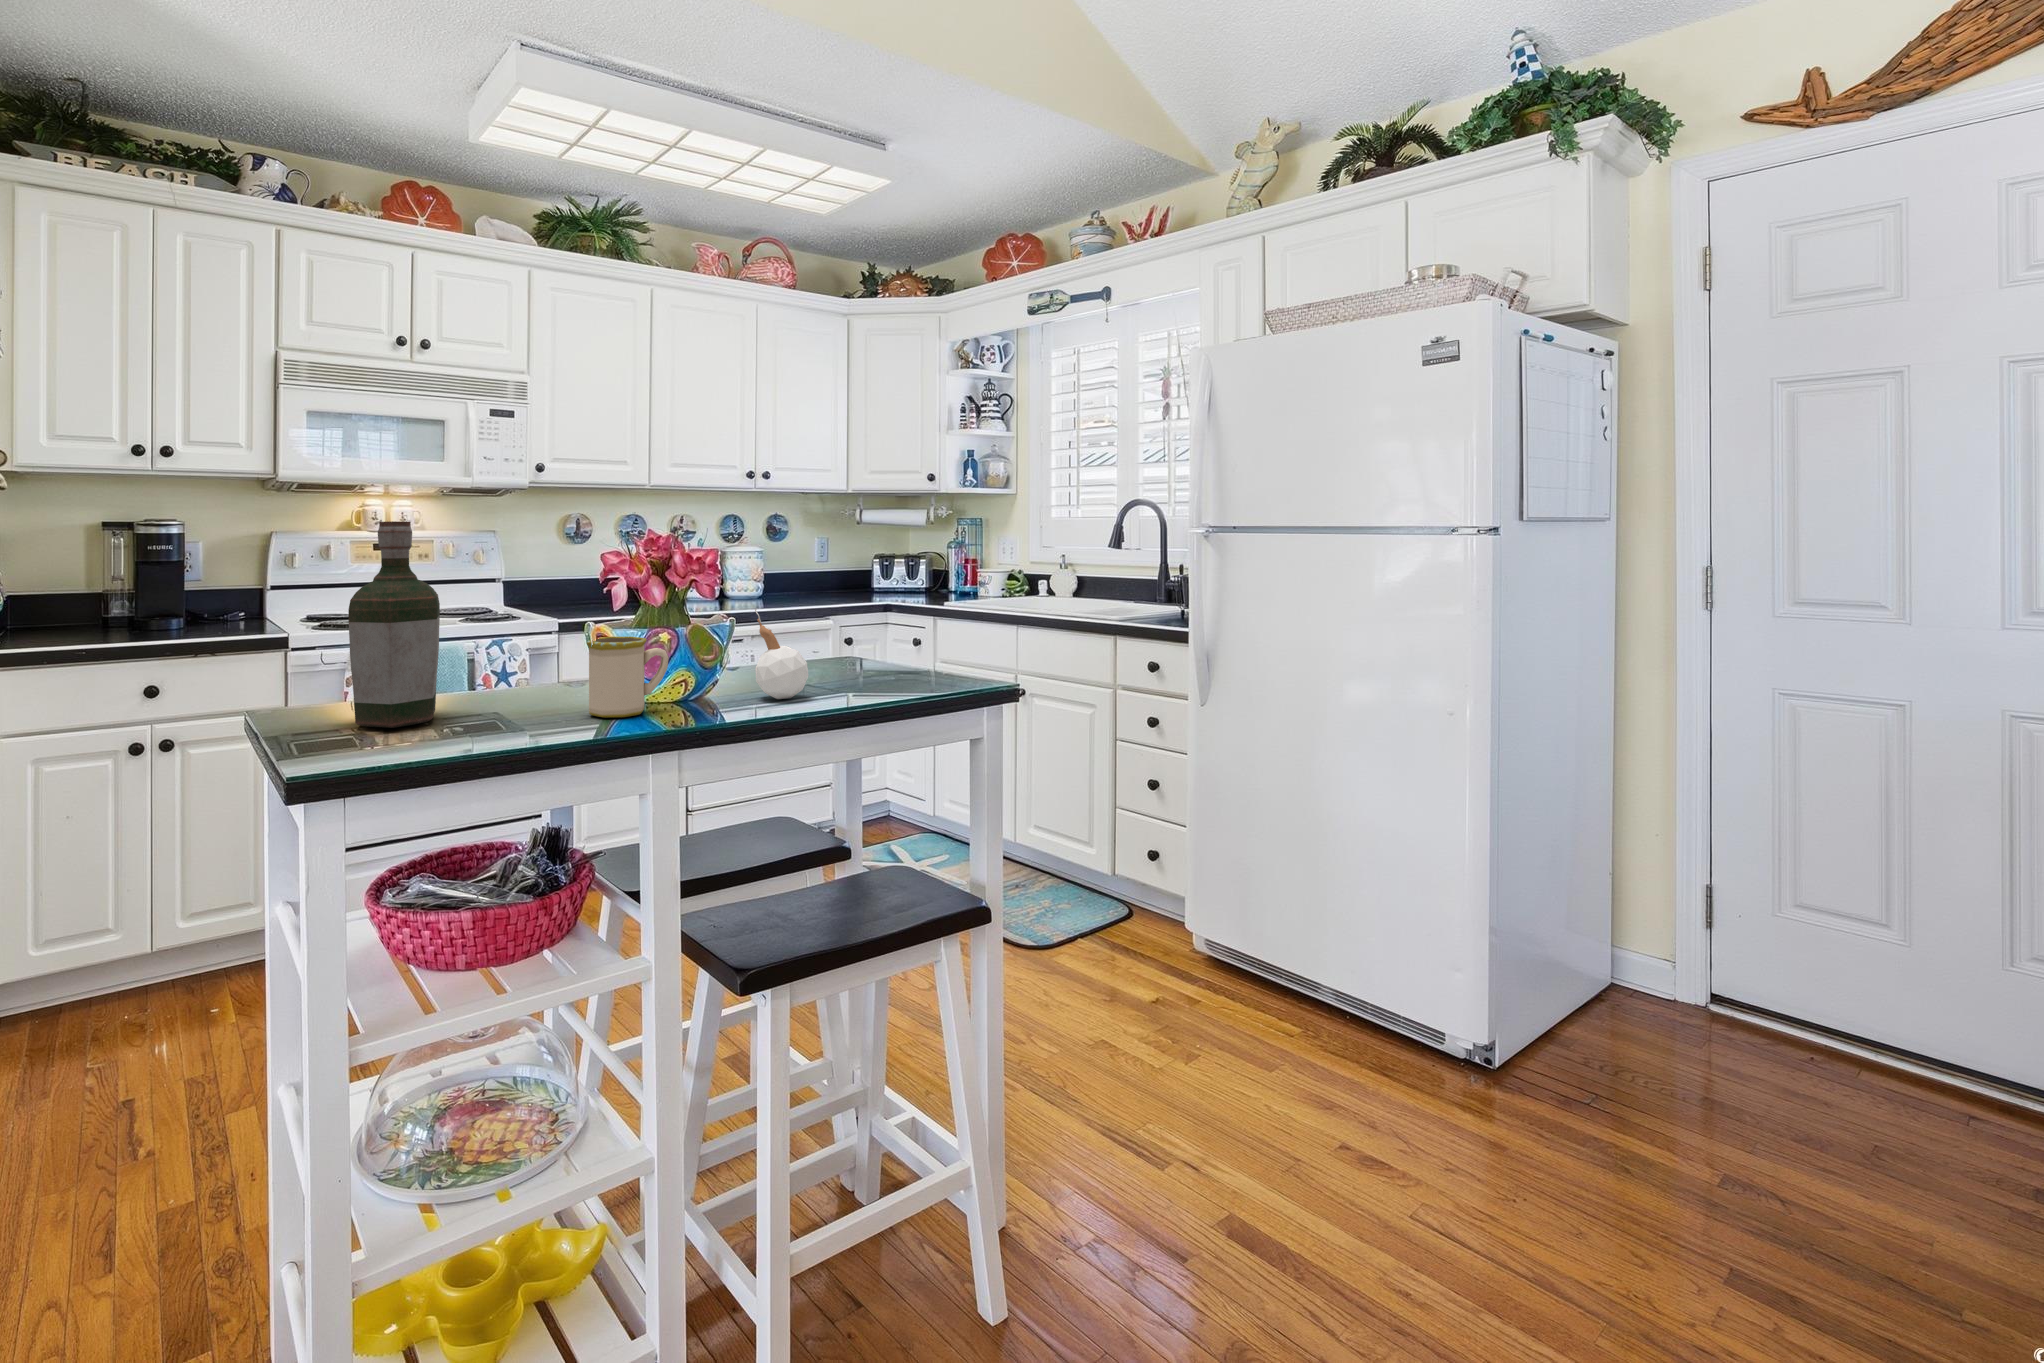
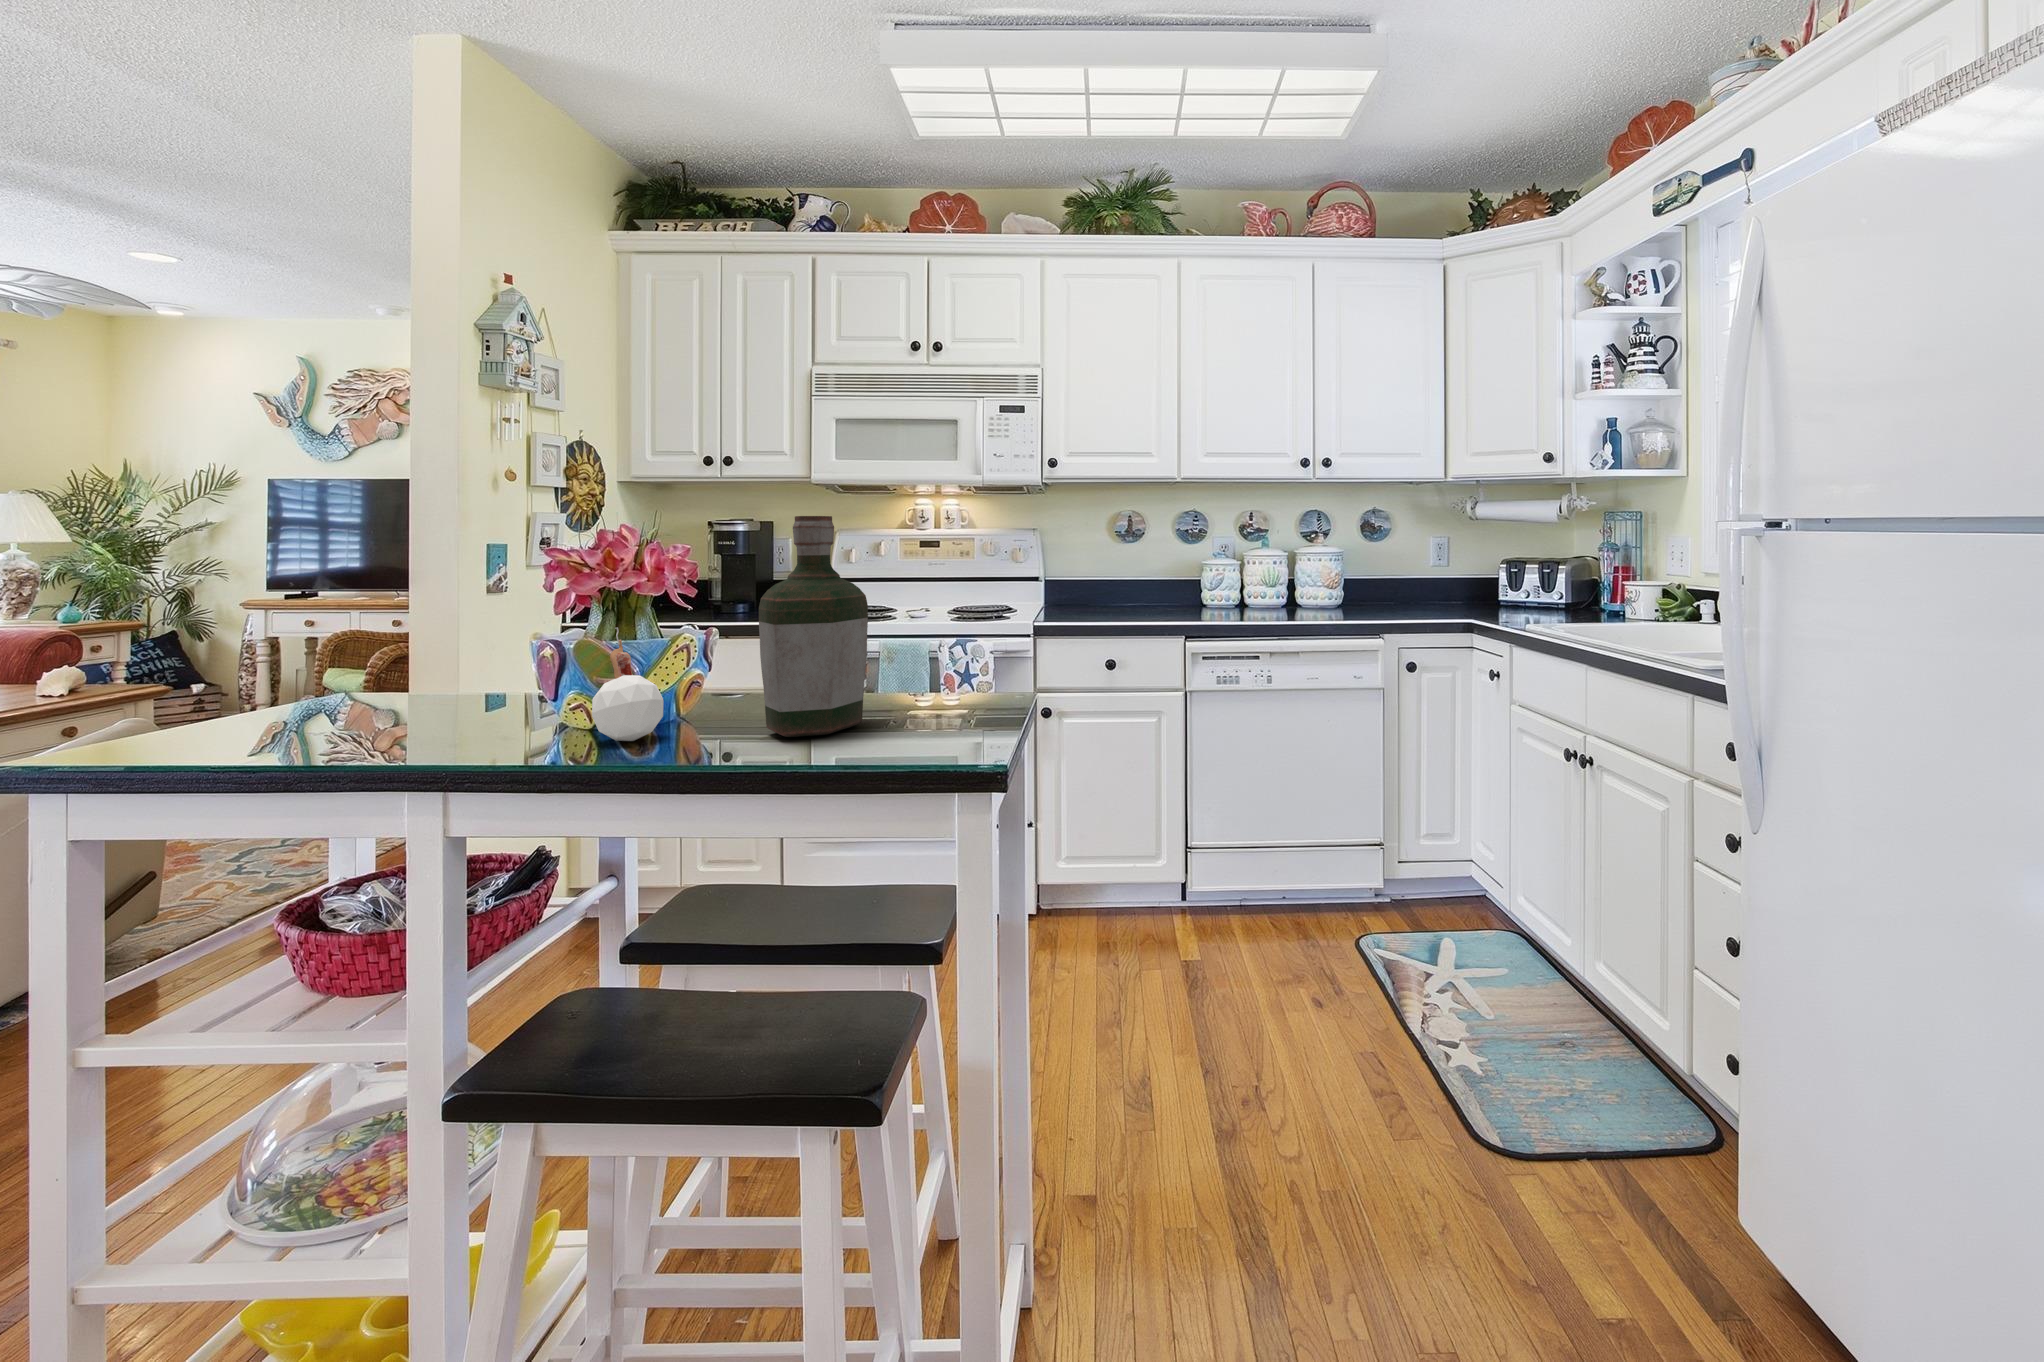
bottle: present [348,521,440,728] -> present [759,516,868,737]
mug: present [587,636,669,718] -> none [406,650,502,742]

